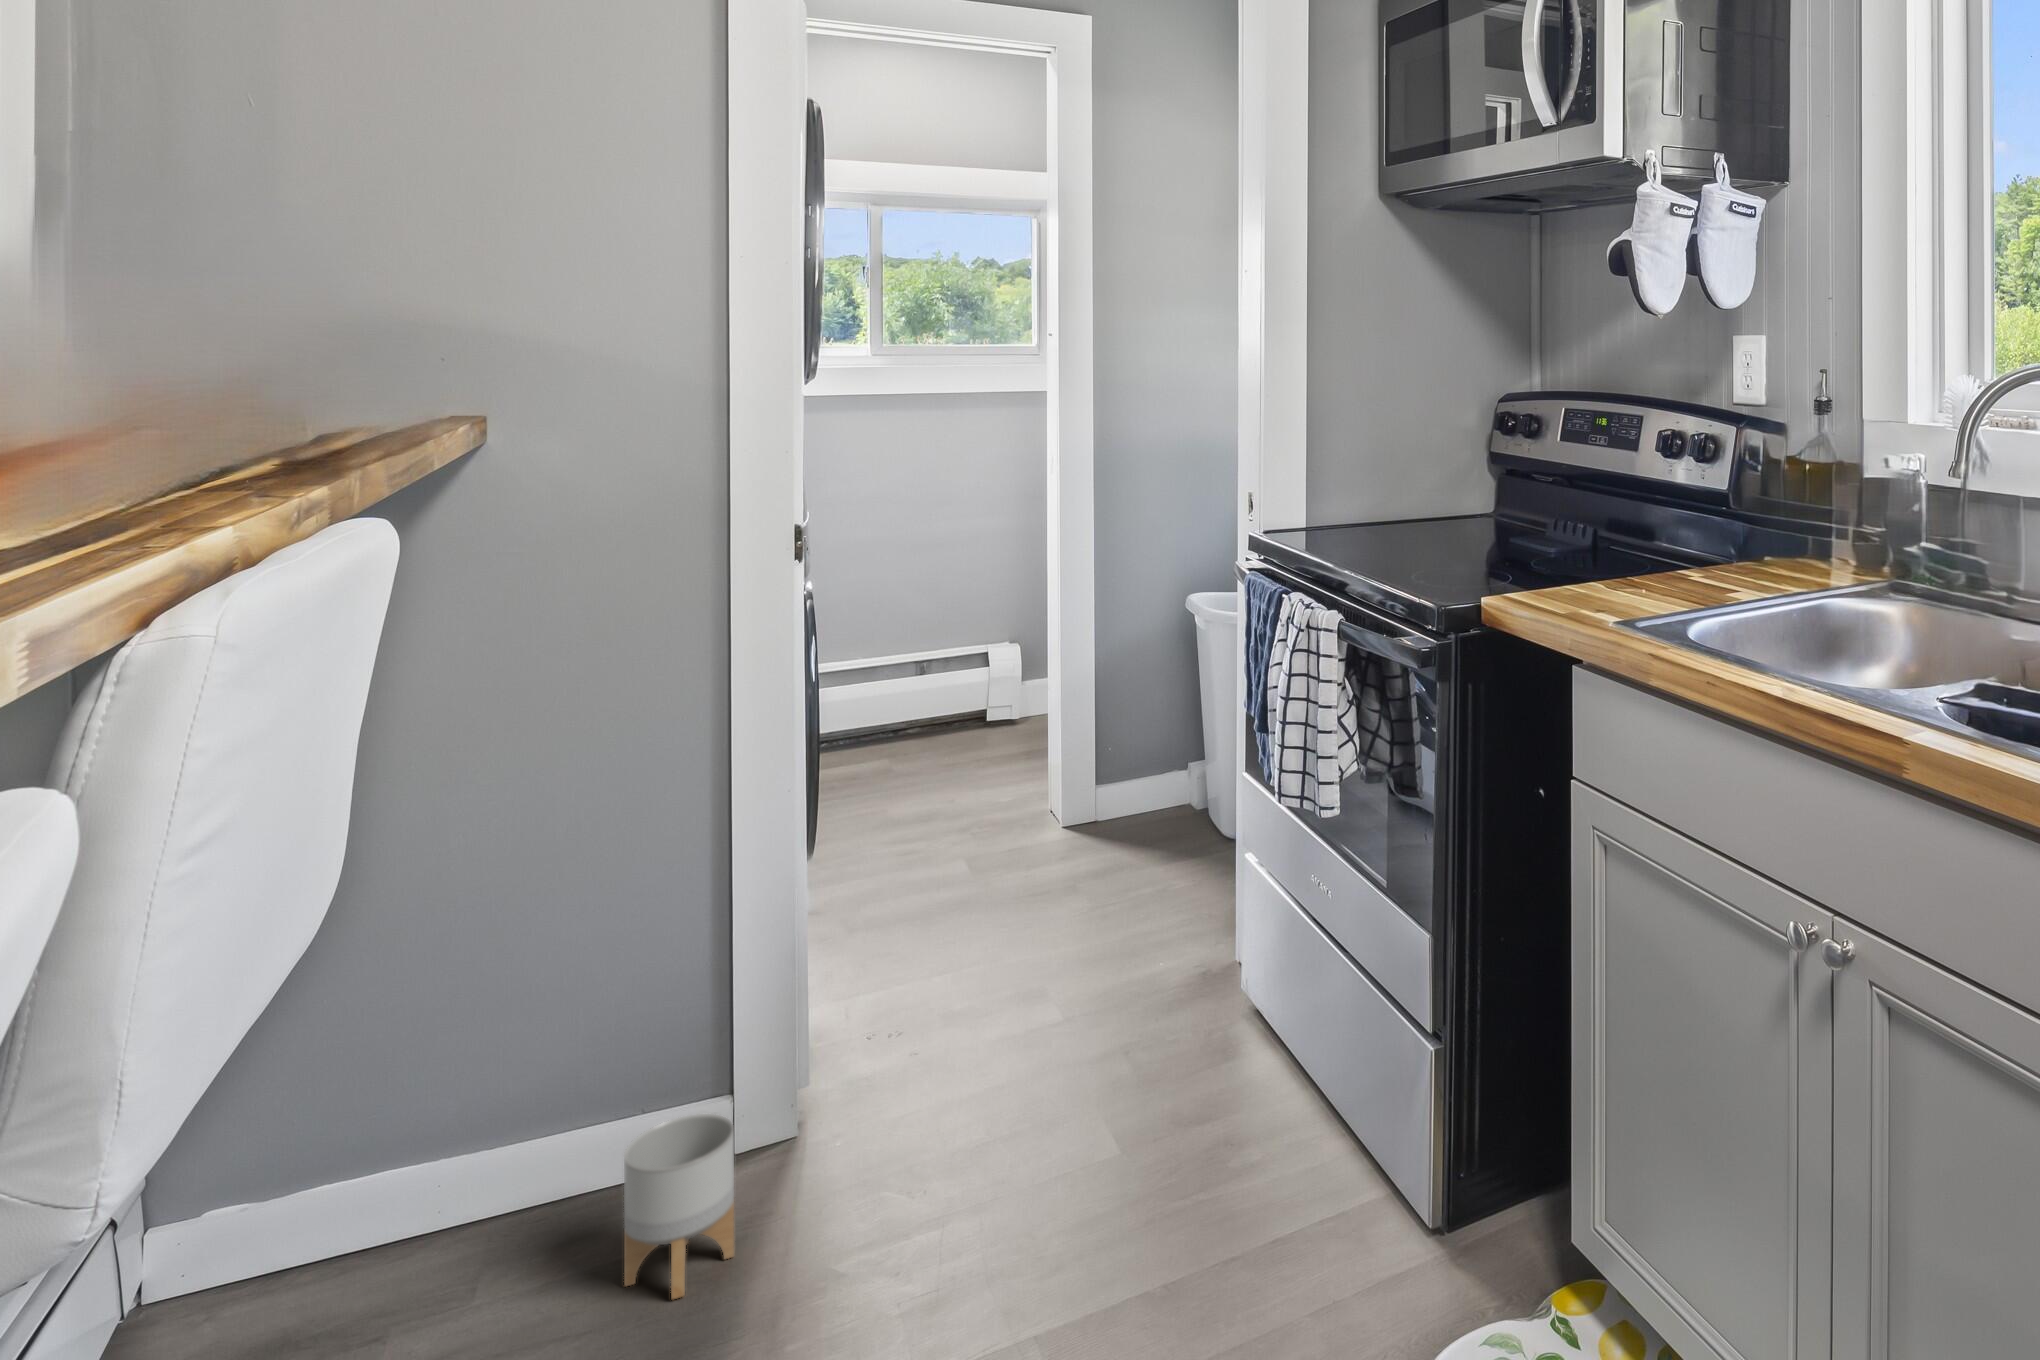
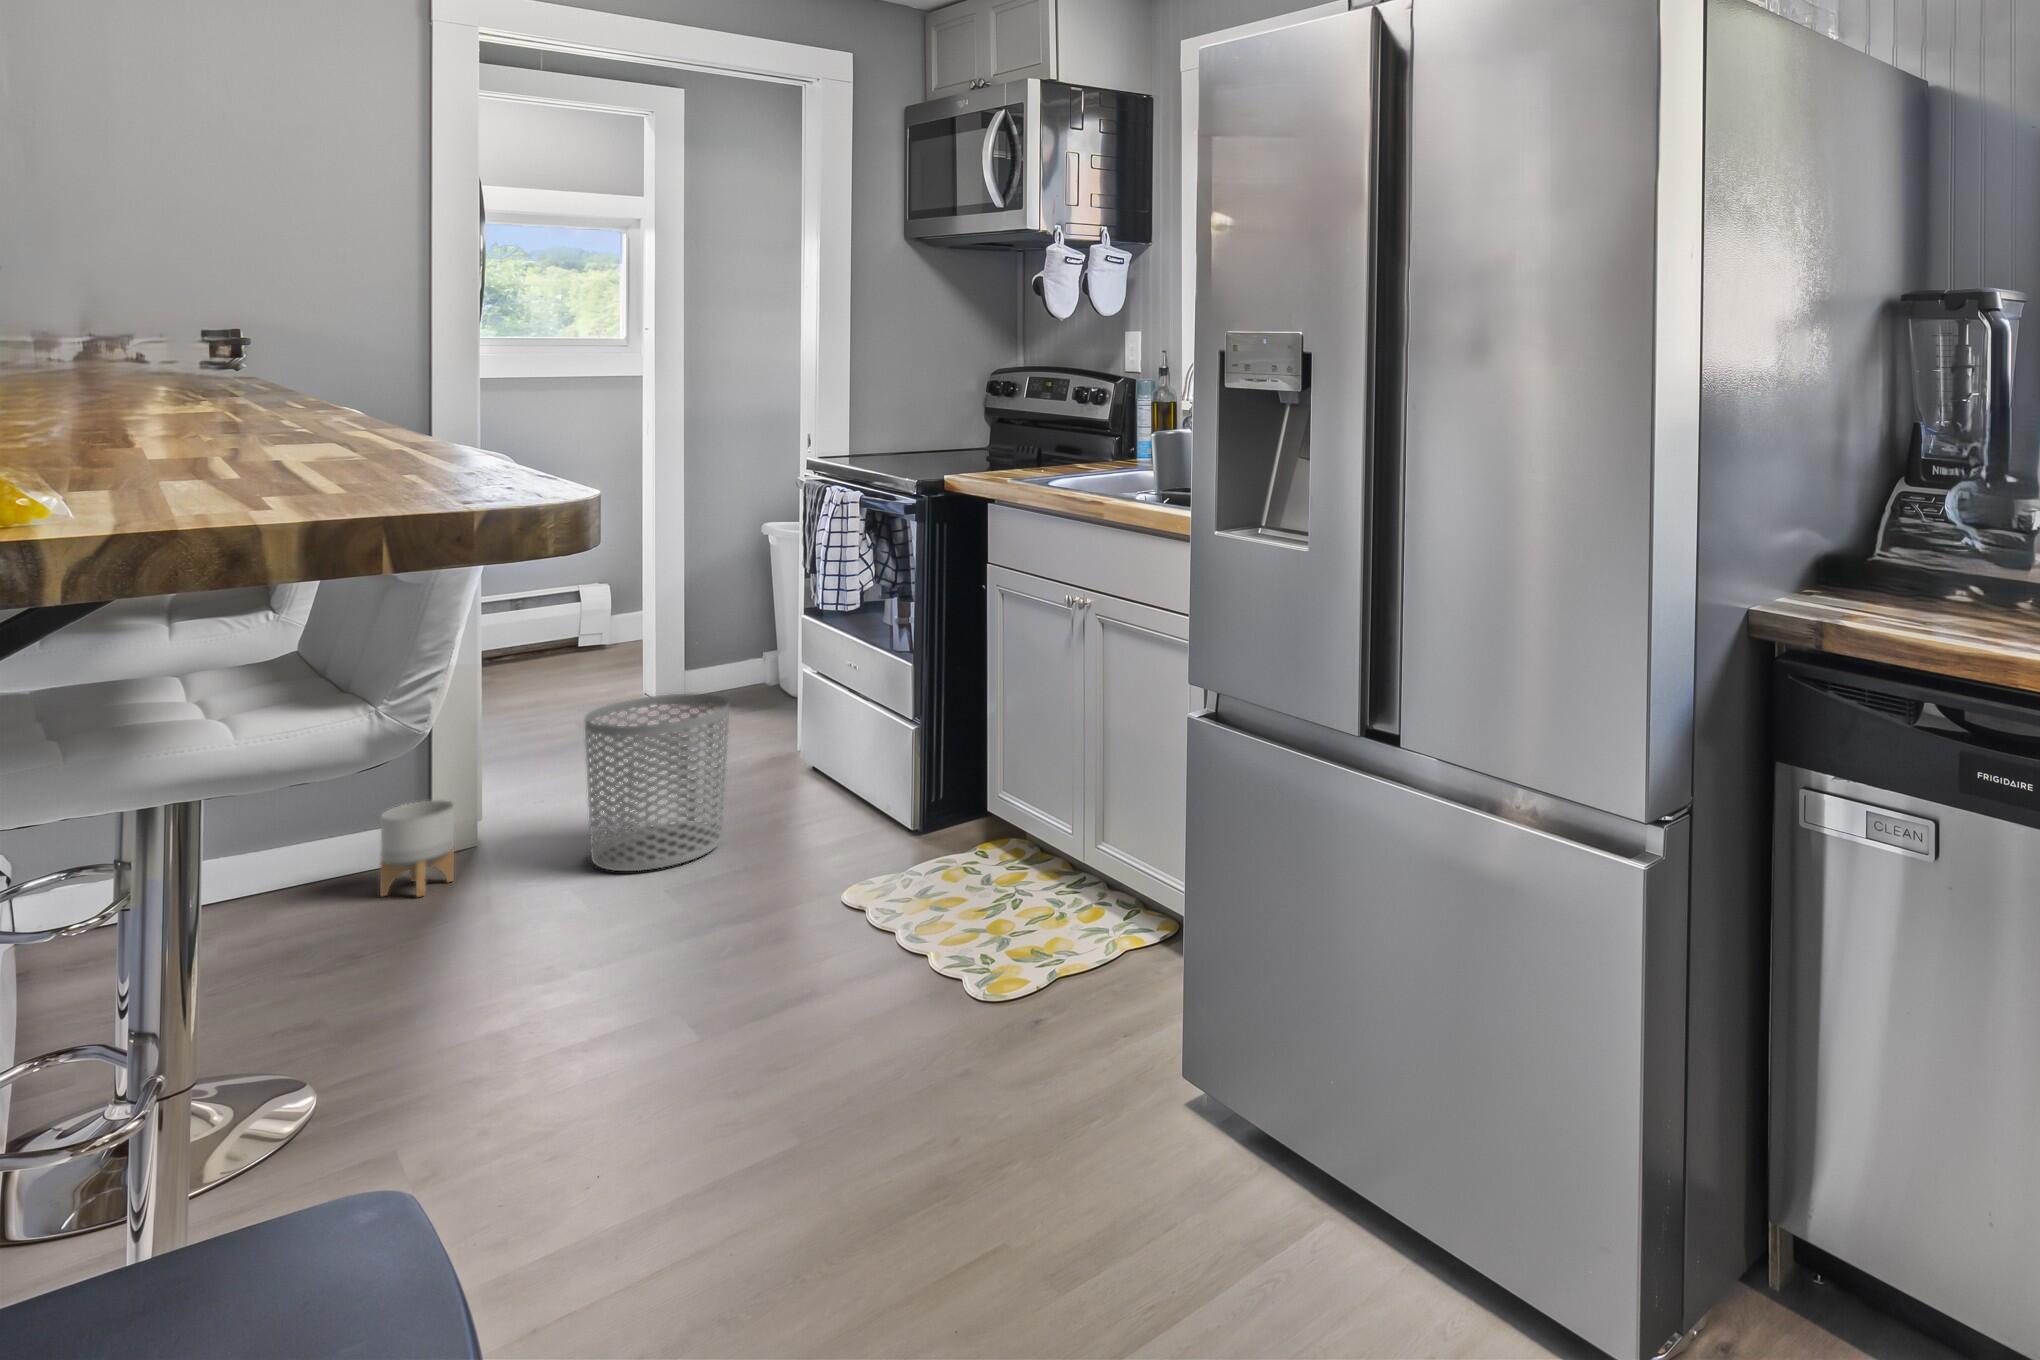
waste bin: none [922,936,1141,1278] -> present [585,694,729,871]

